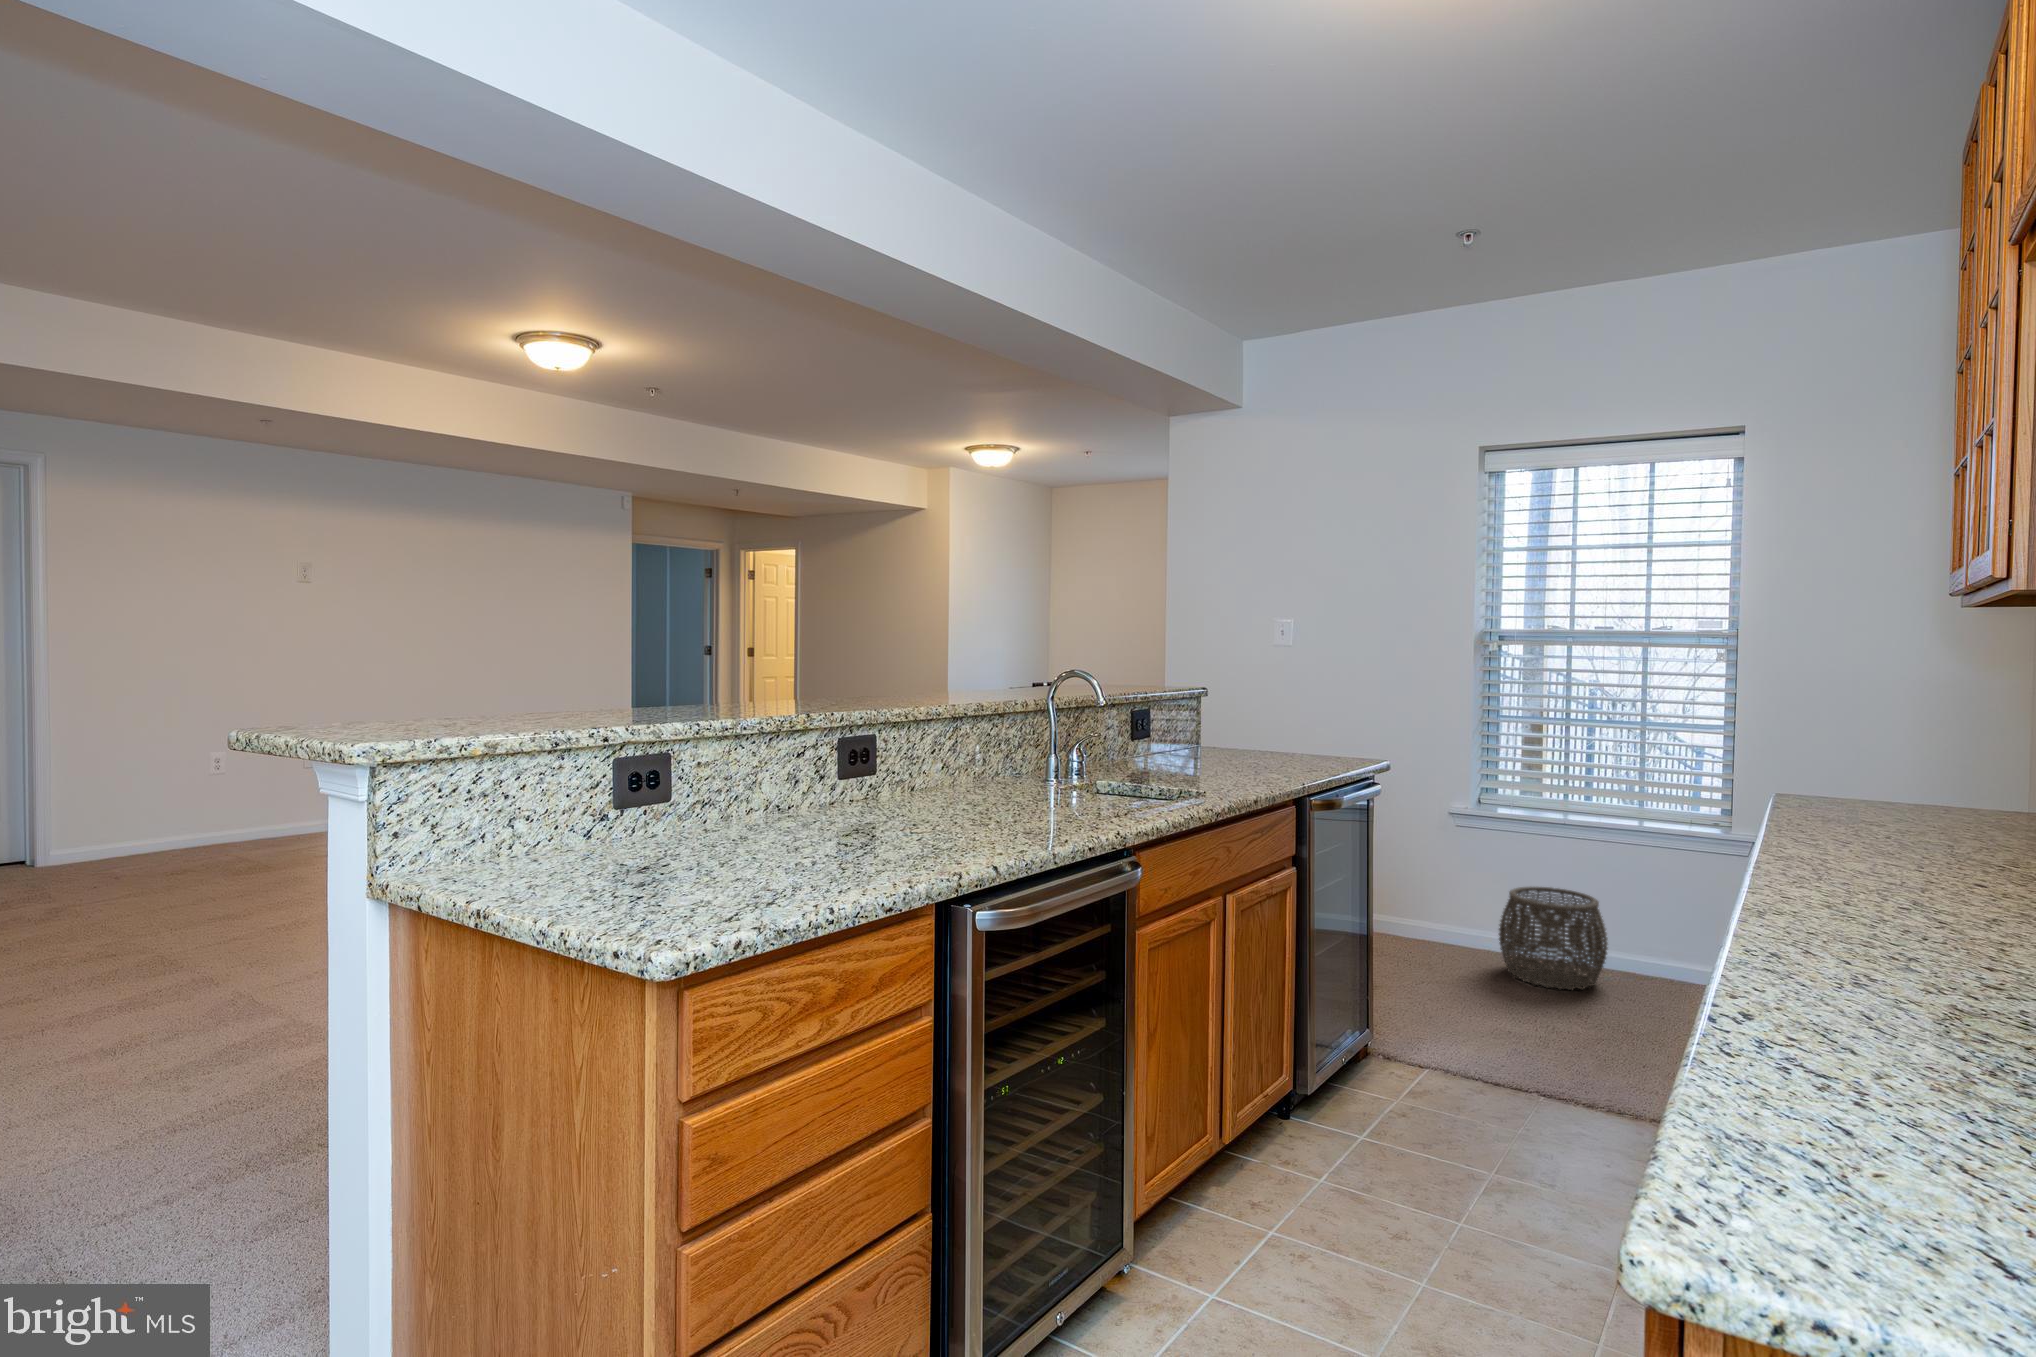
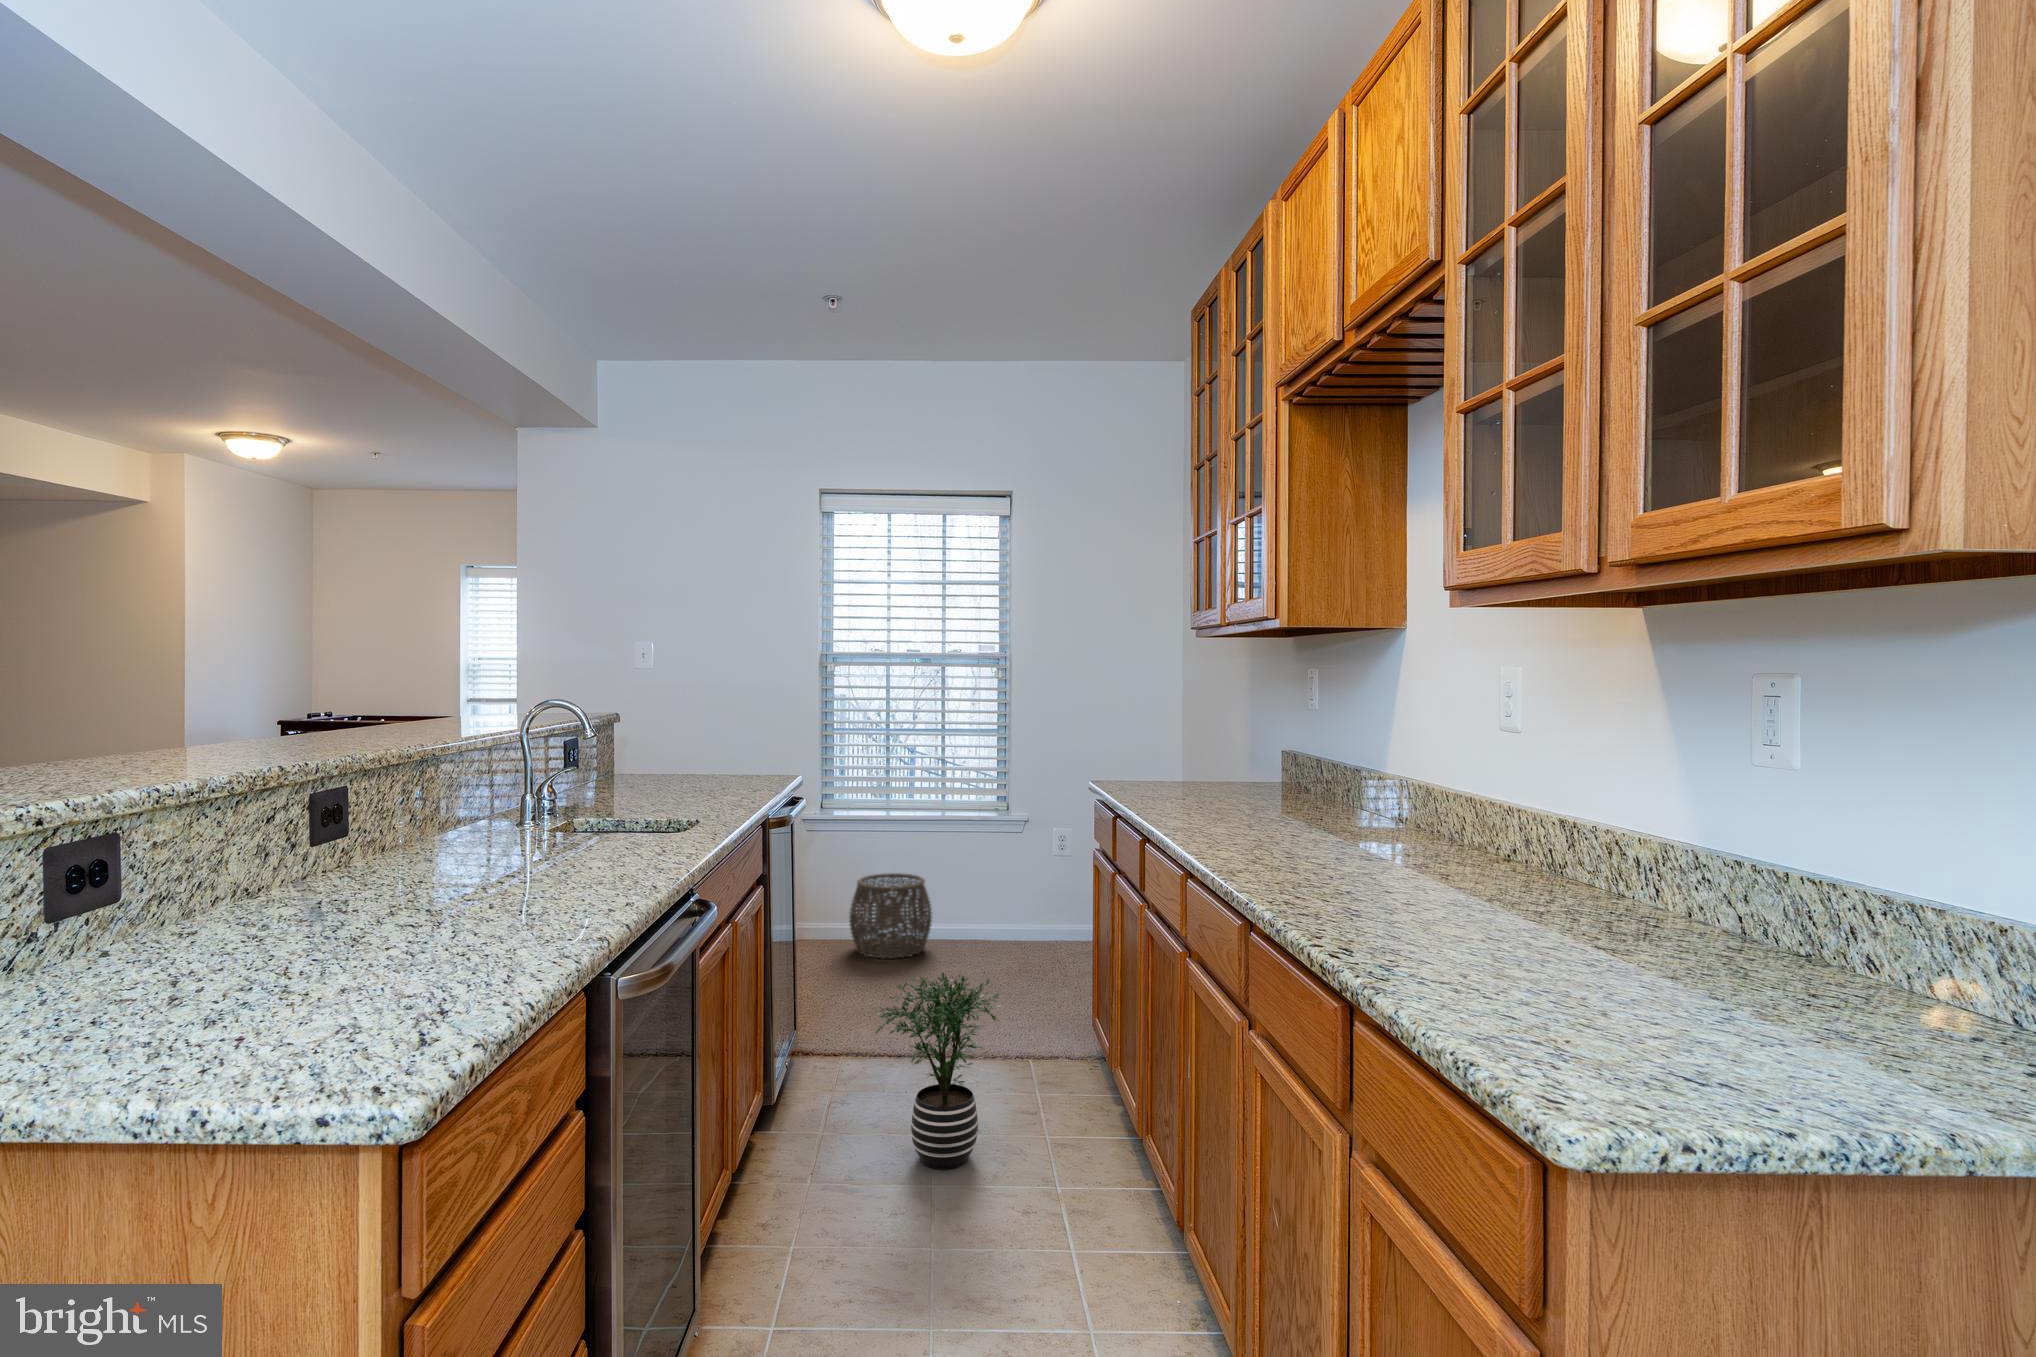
potted plant: none [1364,1003,1535,1243] -> present [876,972,1001,1169]

